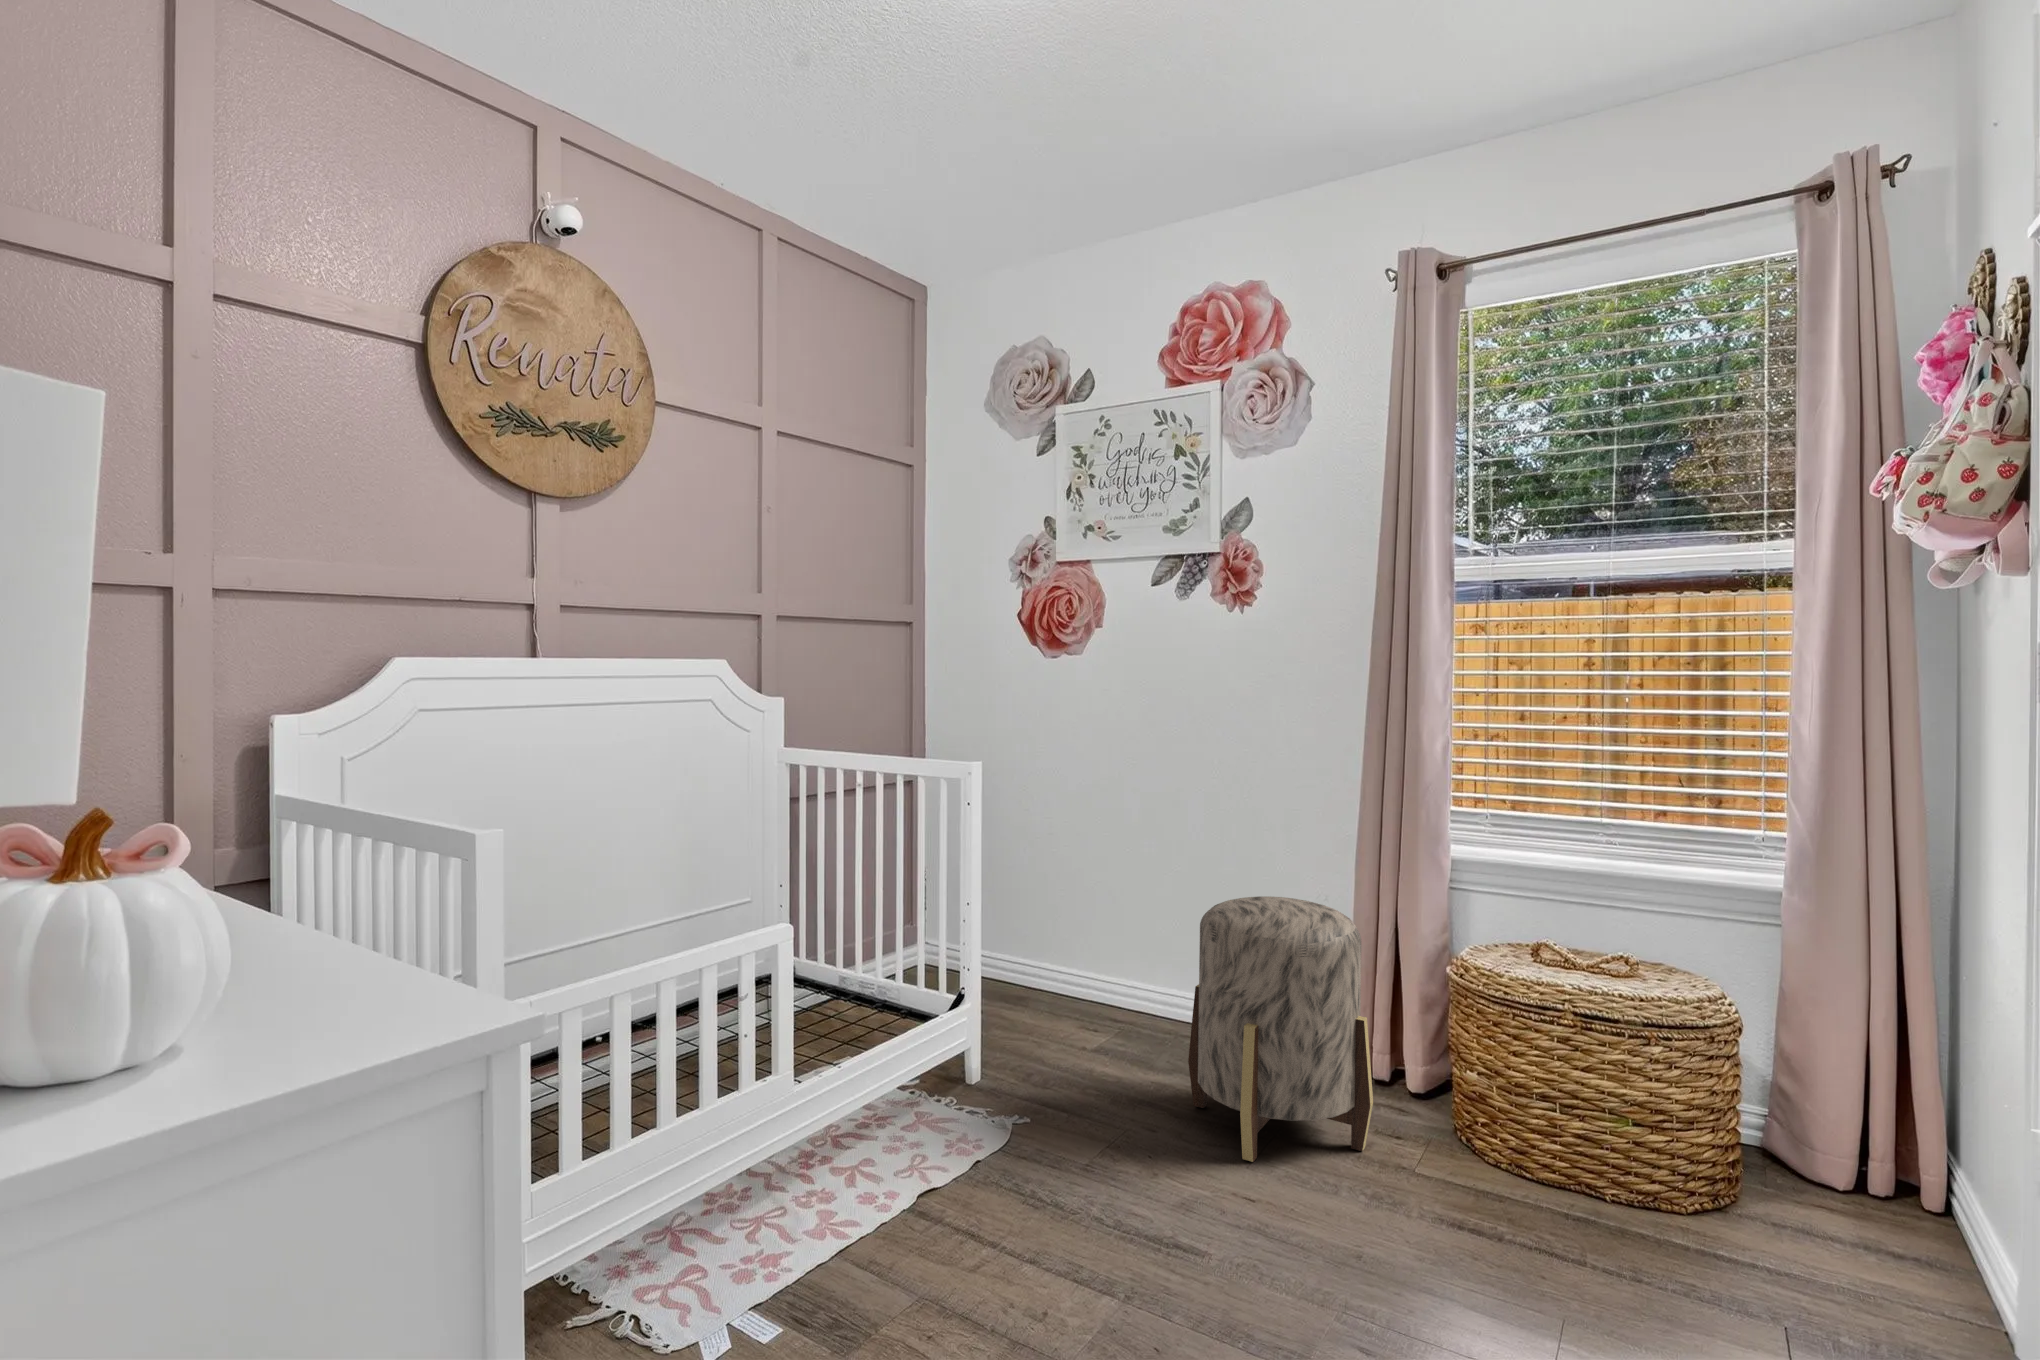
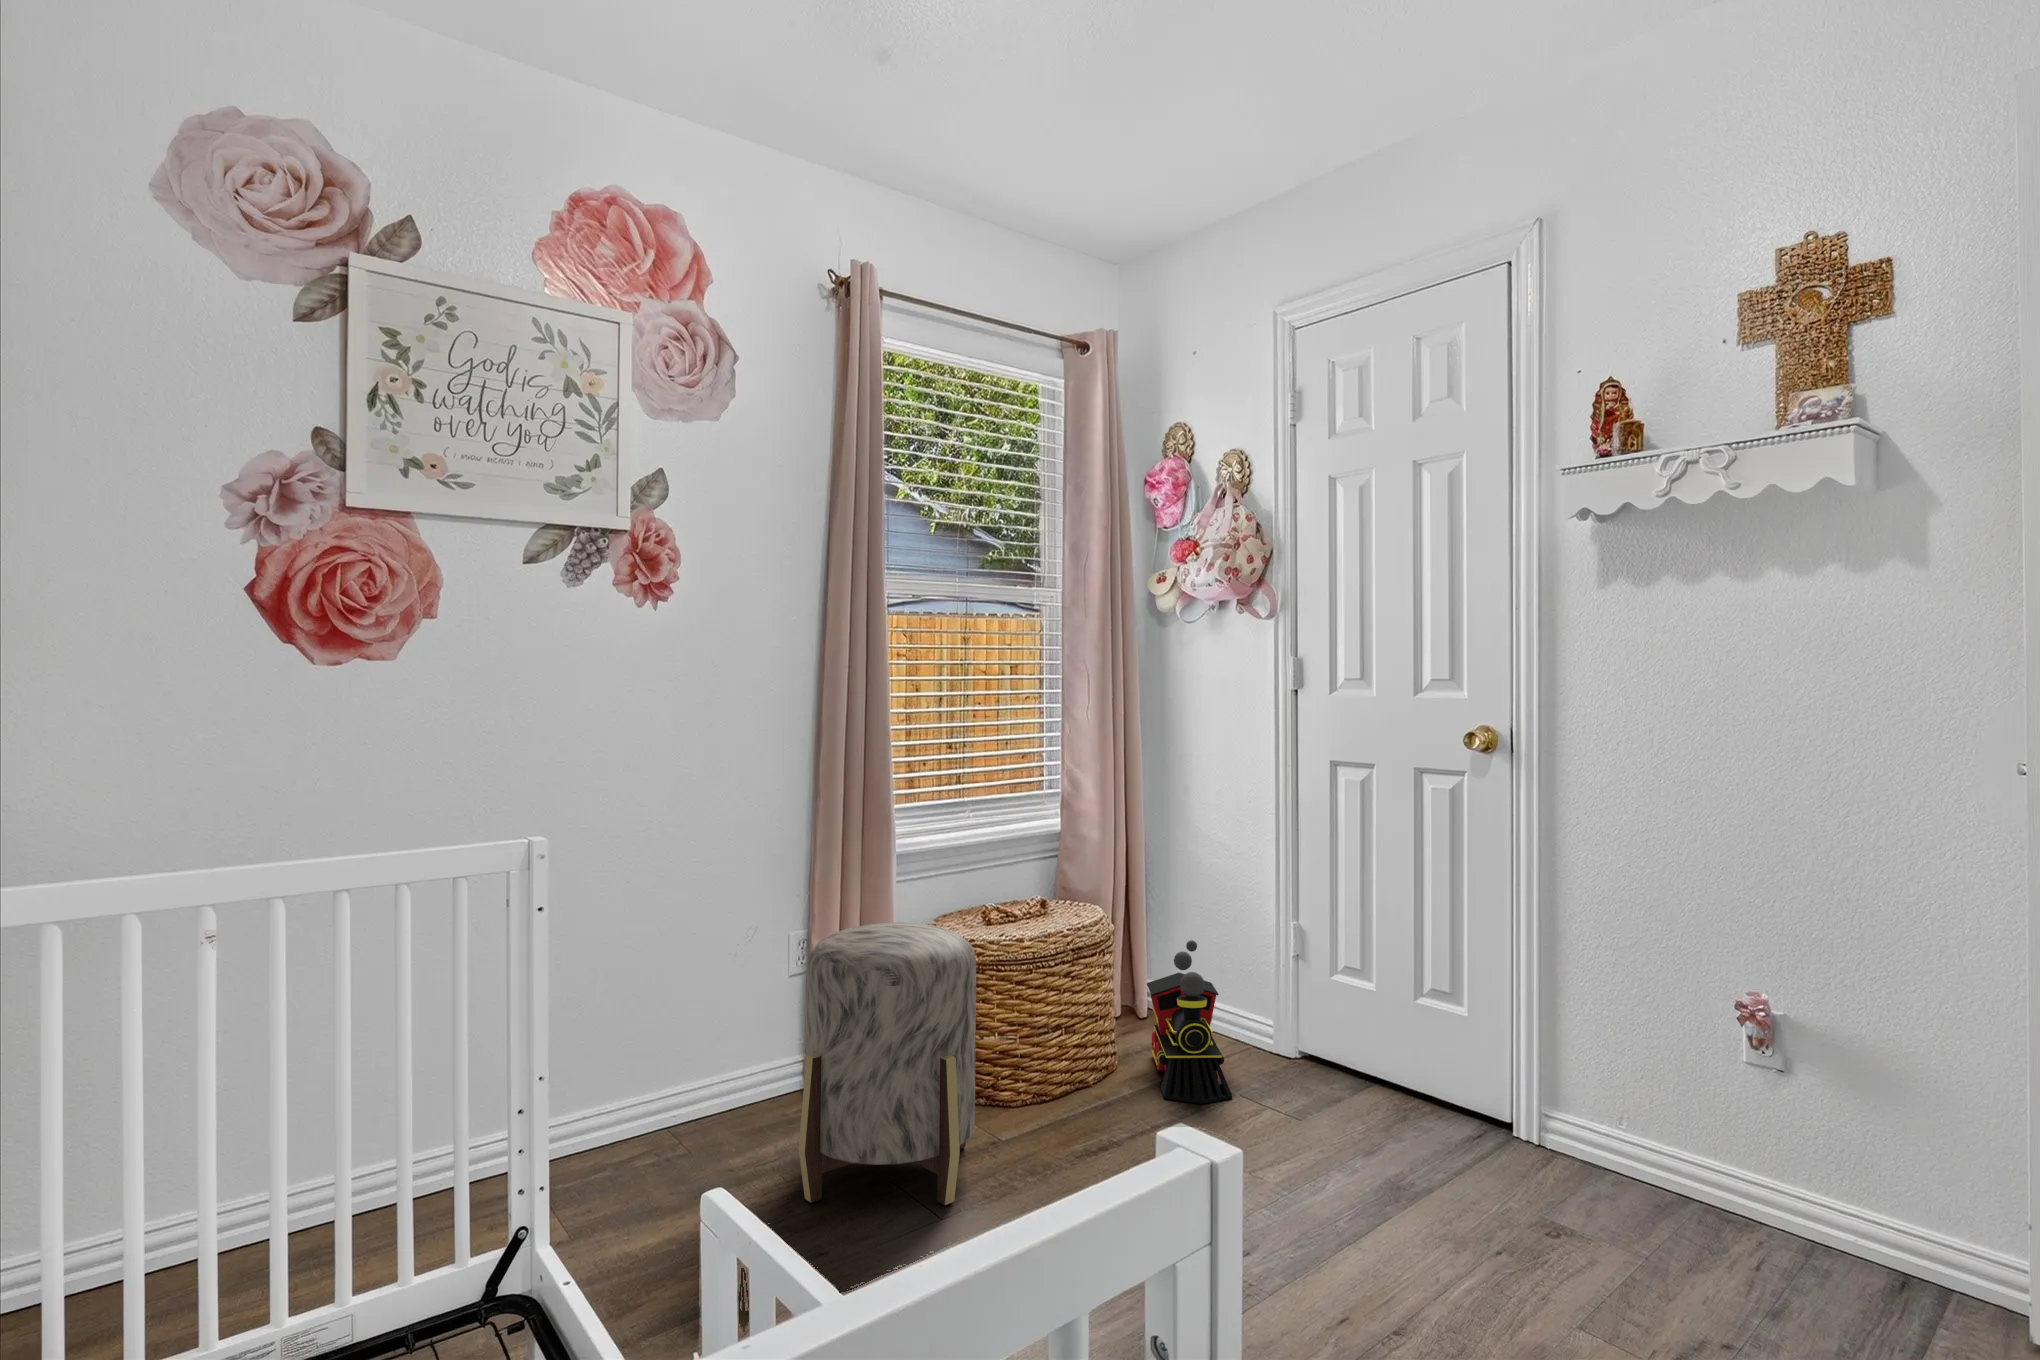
toy train: none [1656,1077,1899,1316] -> present [1147,940,1232,1104]

